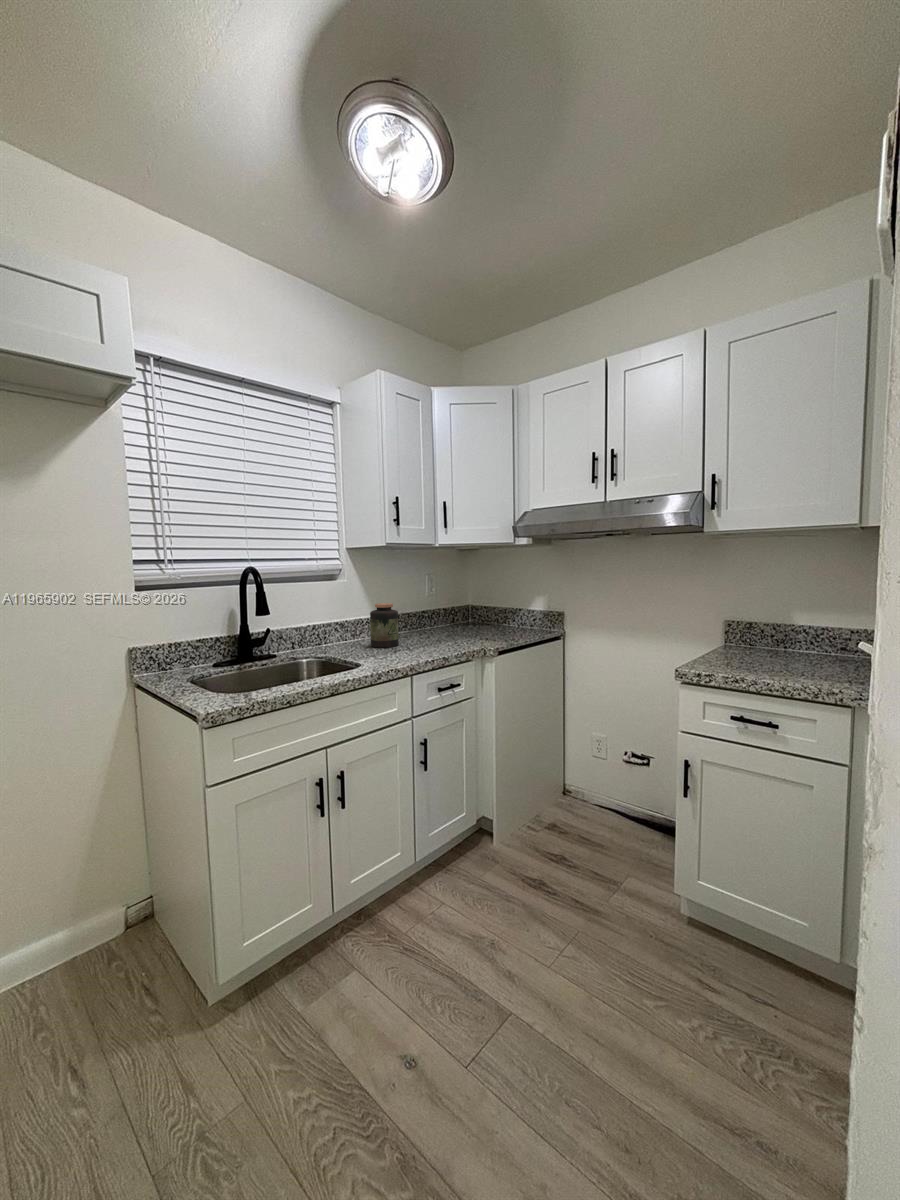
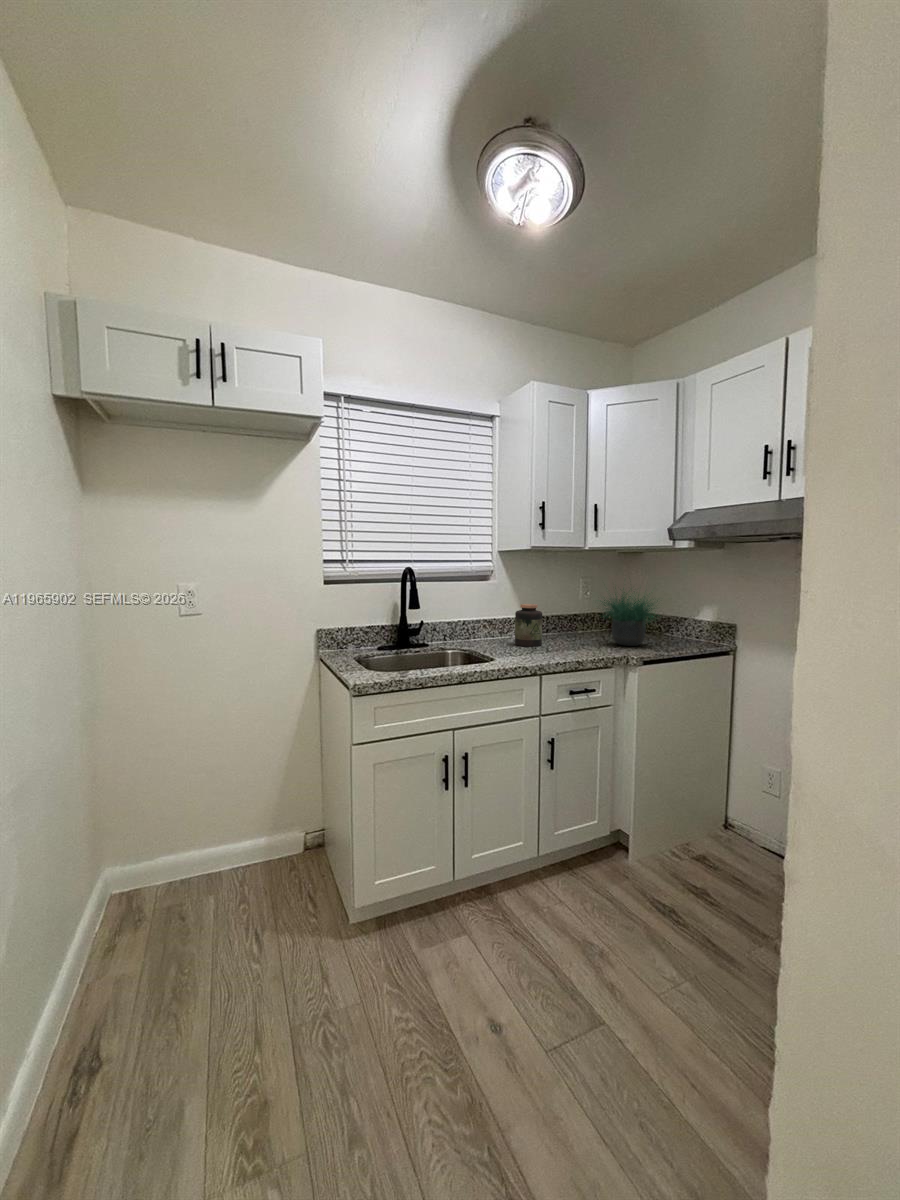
potted plant: none [443,568,518,639] -> present [602,589,659,646]

